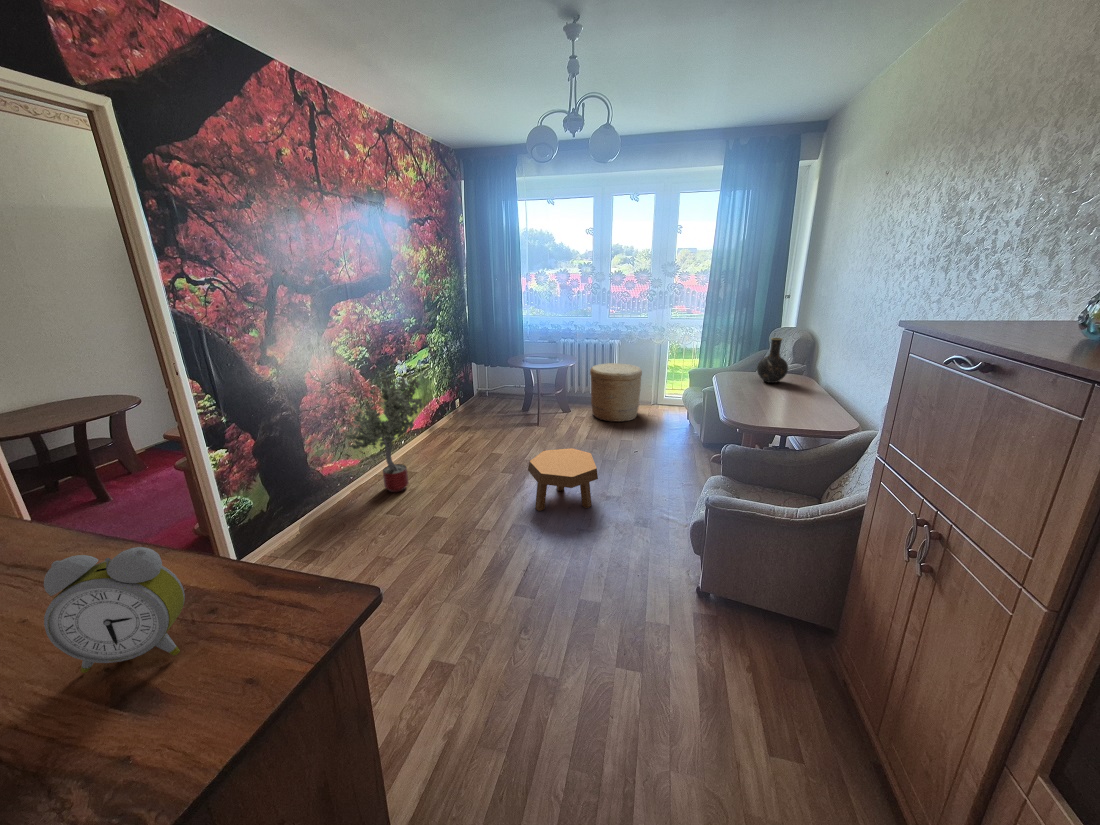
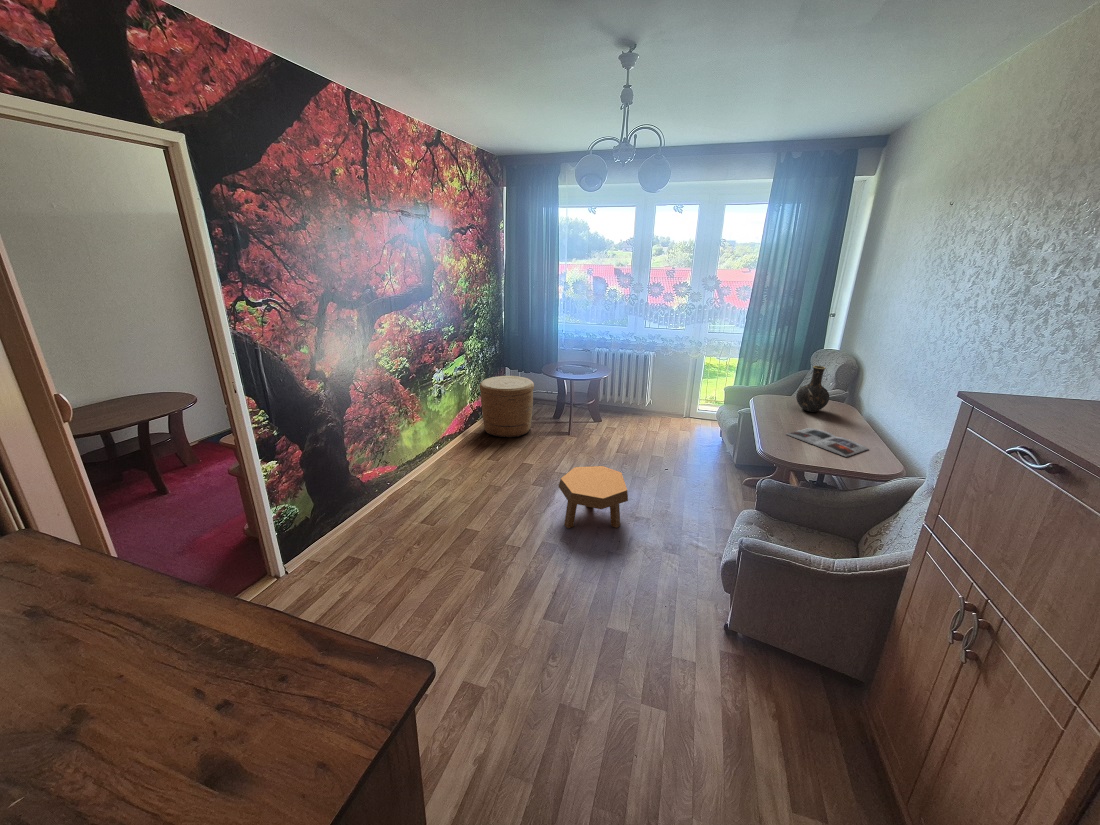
basket: present [590,363,642,422] -> present [480,376,534,437]
potted tree: present [347,371,424,492] -> none [385,382,461,500]
magazine: none [748,396,827,418] -> present [787,428,868,457]
alarm clock: present [44,547,185,673] -> none [147,648,264,757]

